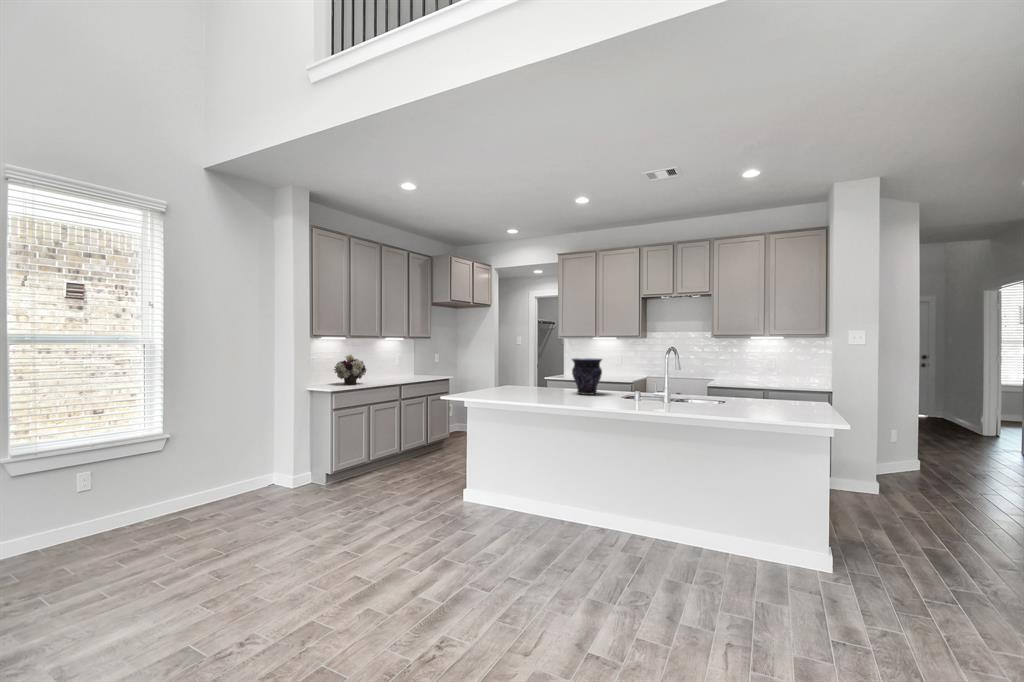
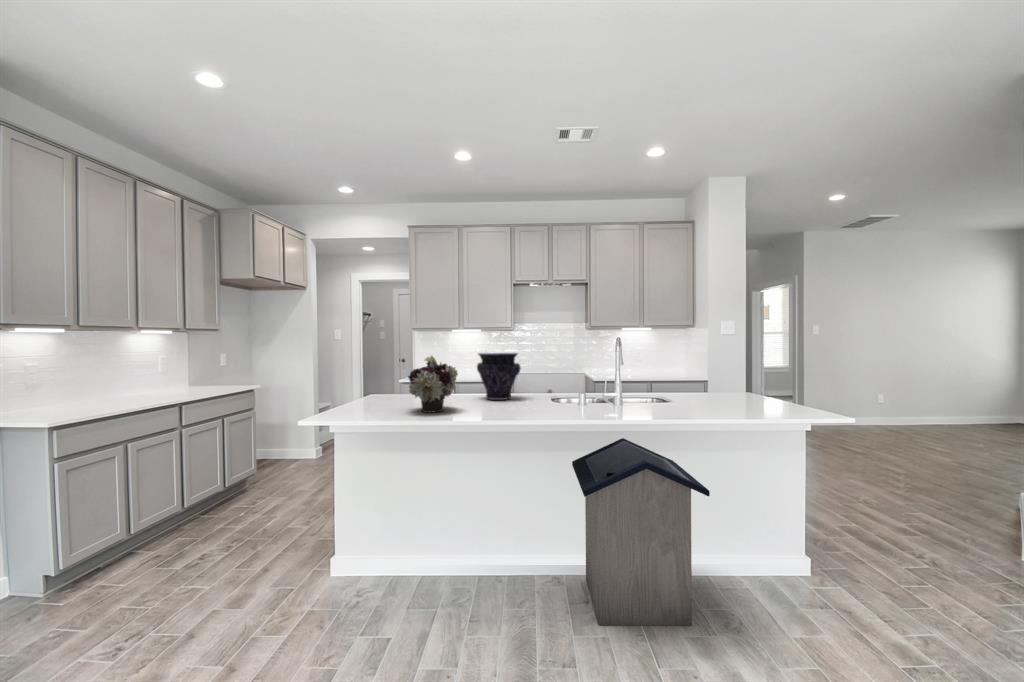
flower arrangement: present [334,355,367,385] -> present [408,356,458,413]
trash can: none [594,428,699,571] -> present [572,438,710,626]

